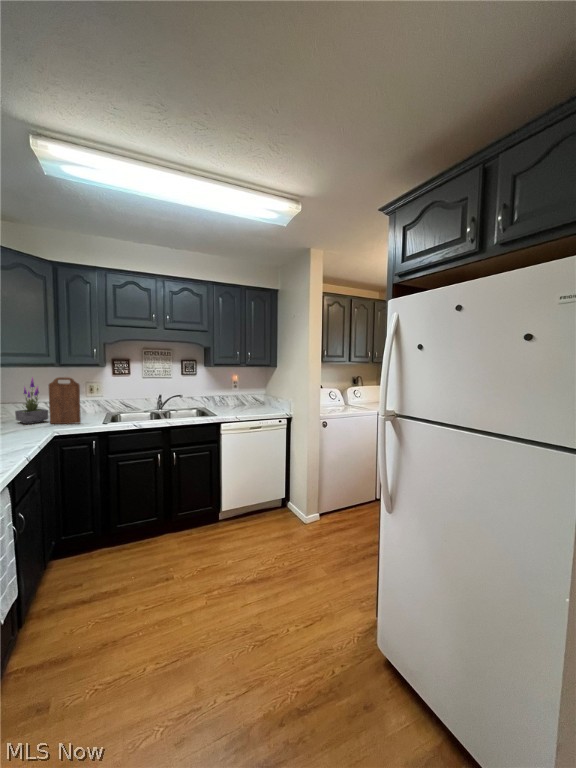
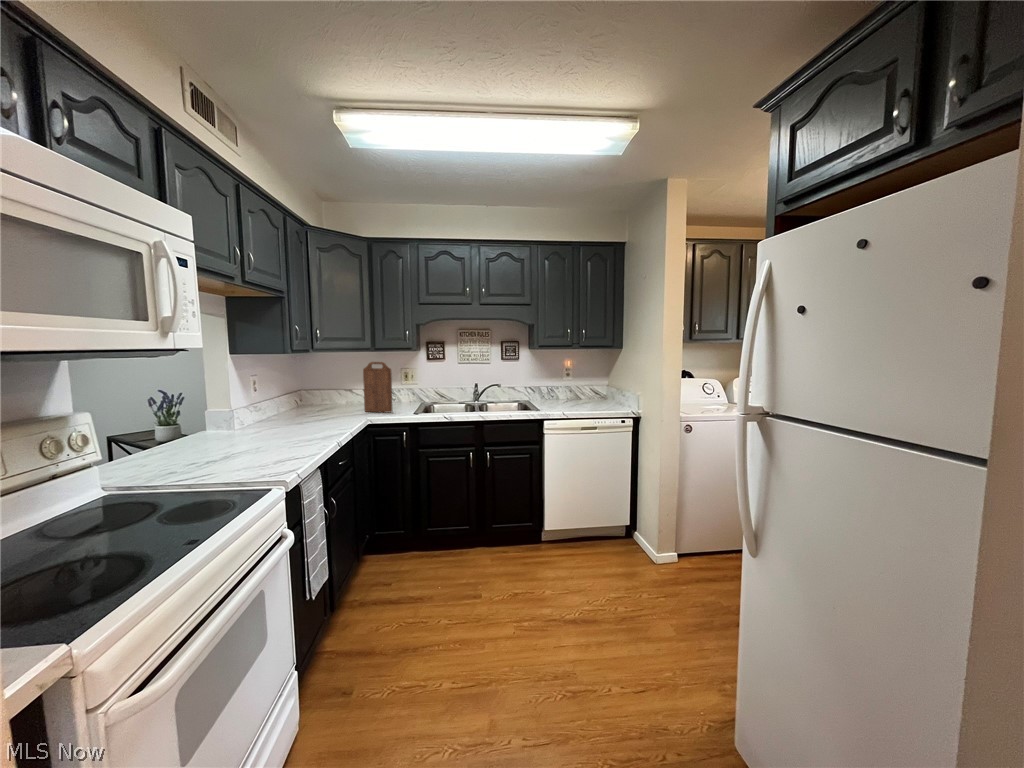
potted plant: present [15,377,48,424] -> none [335,361,364,411]

